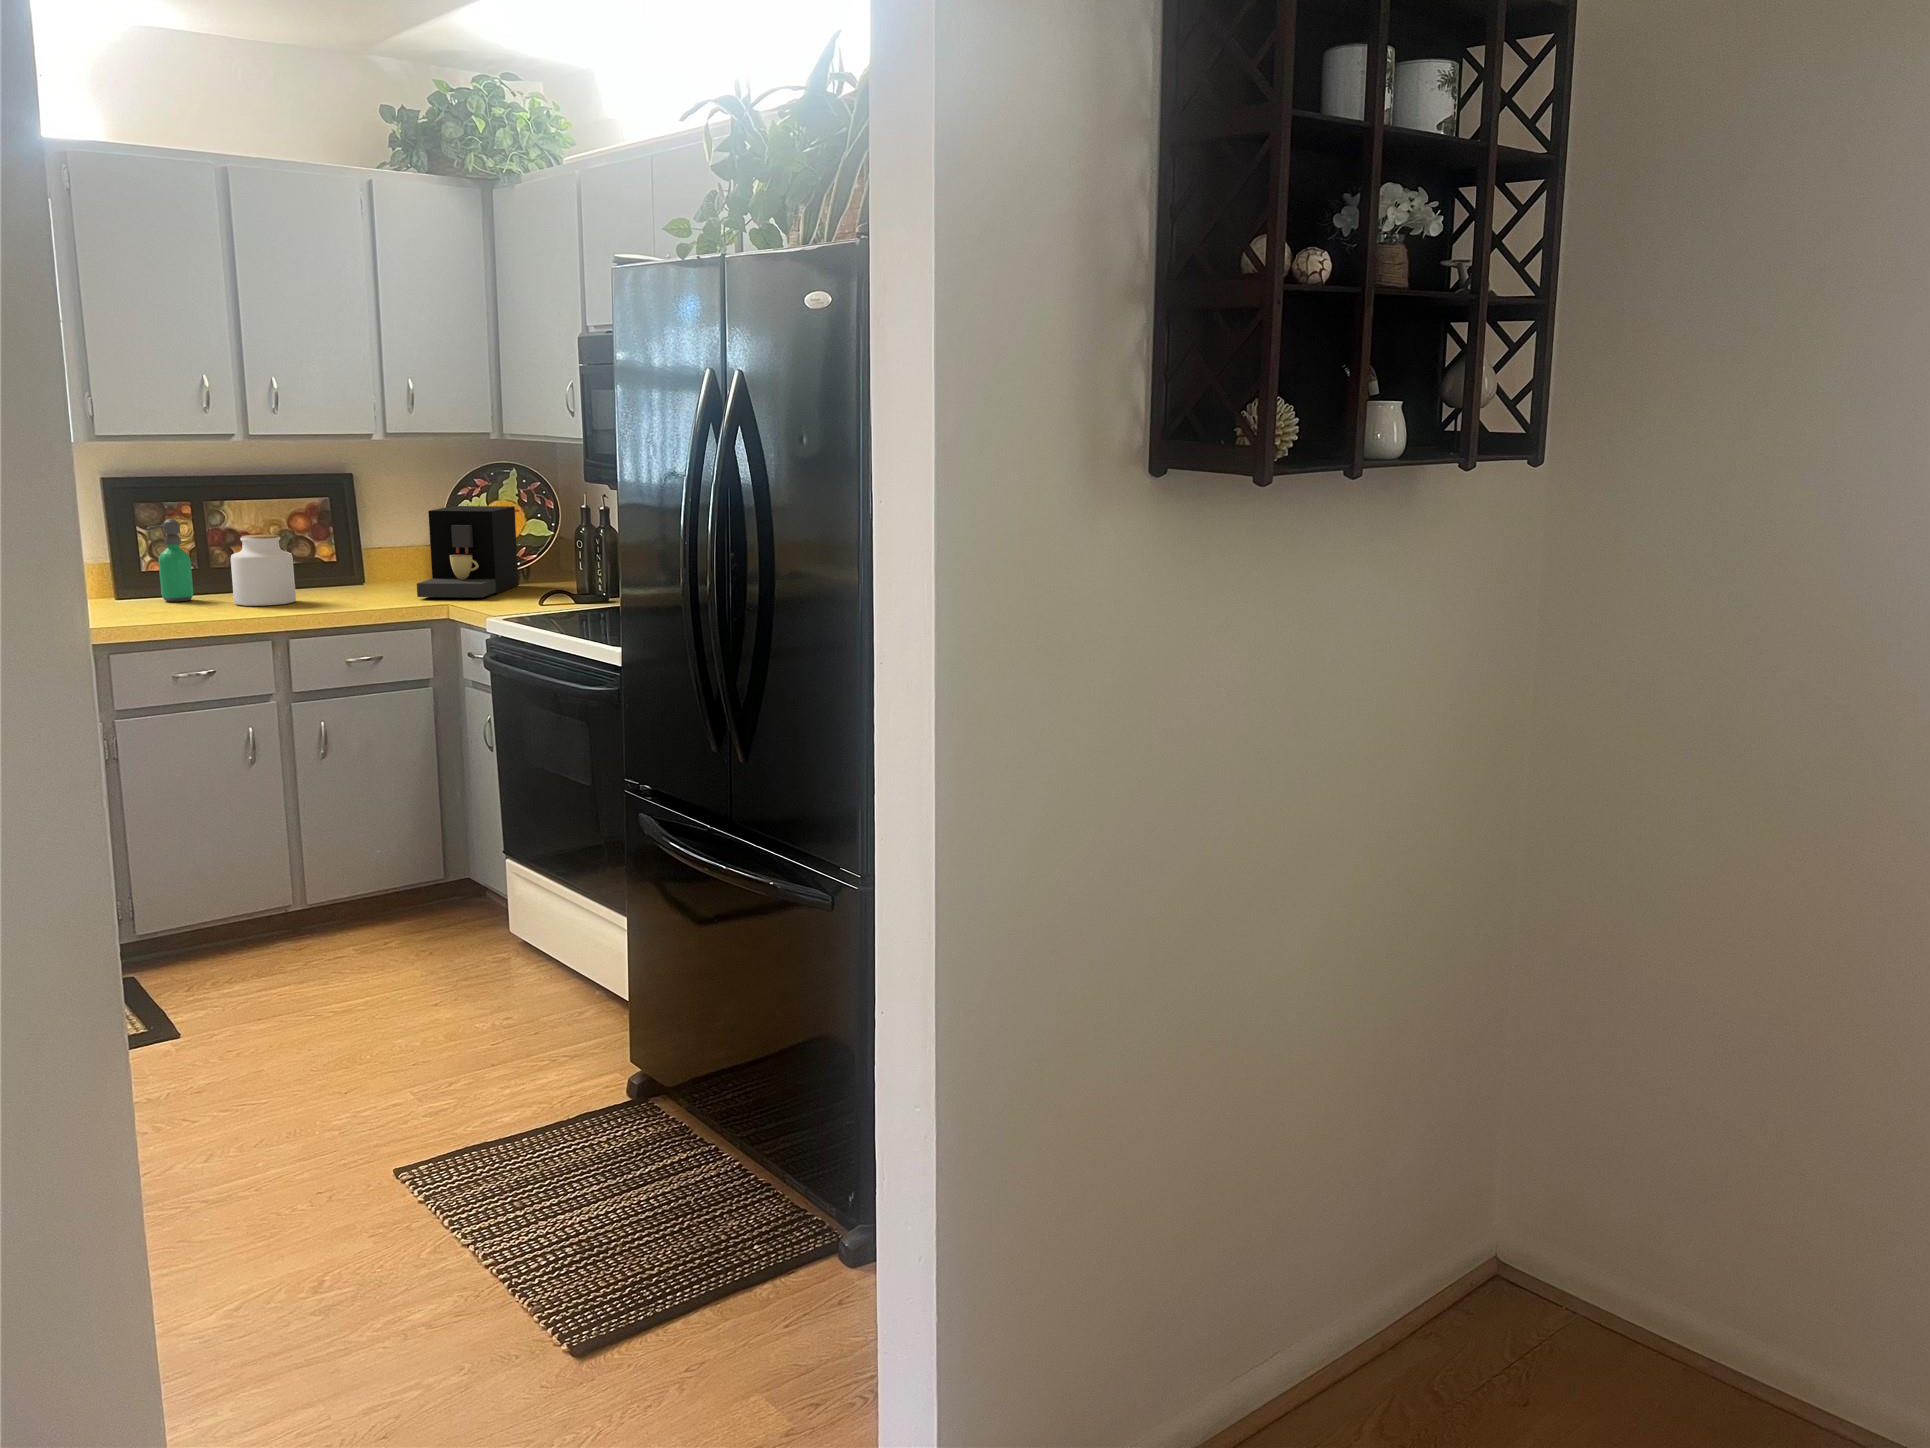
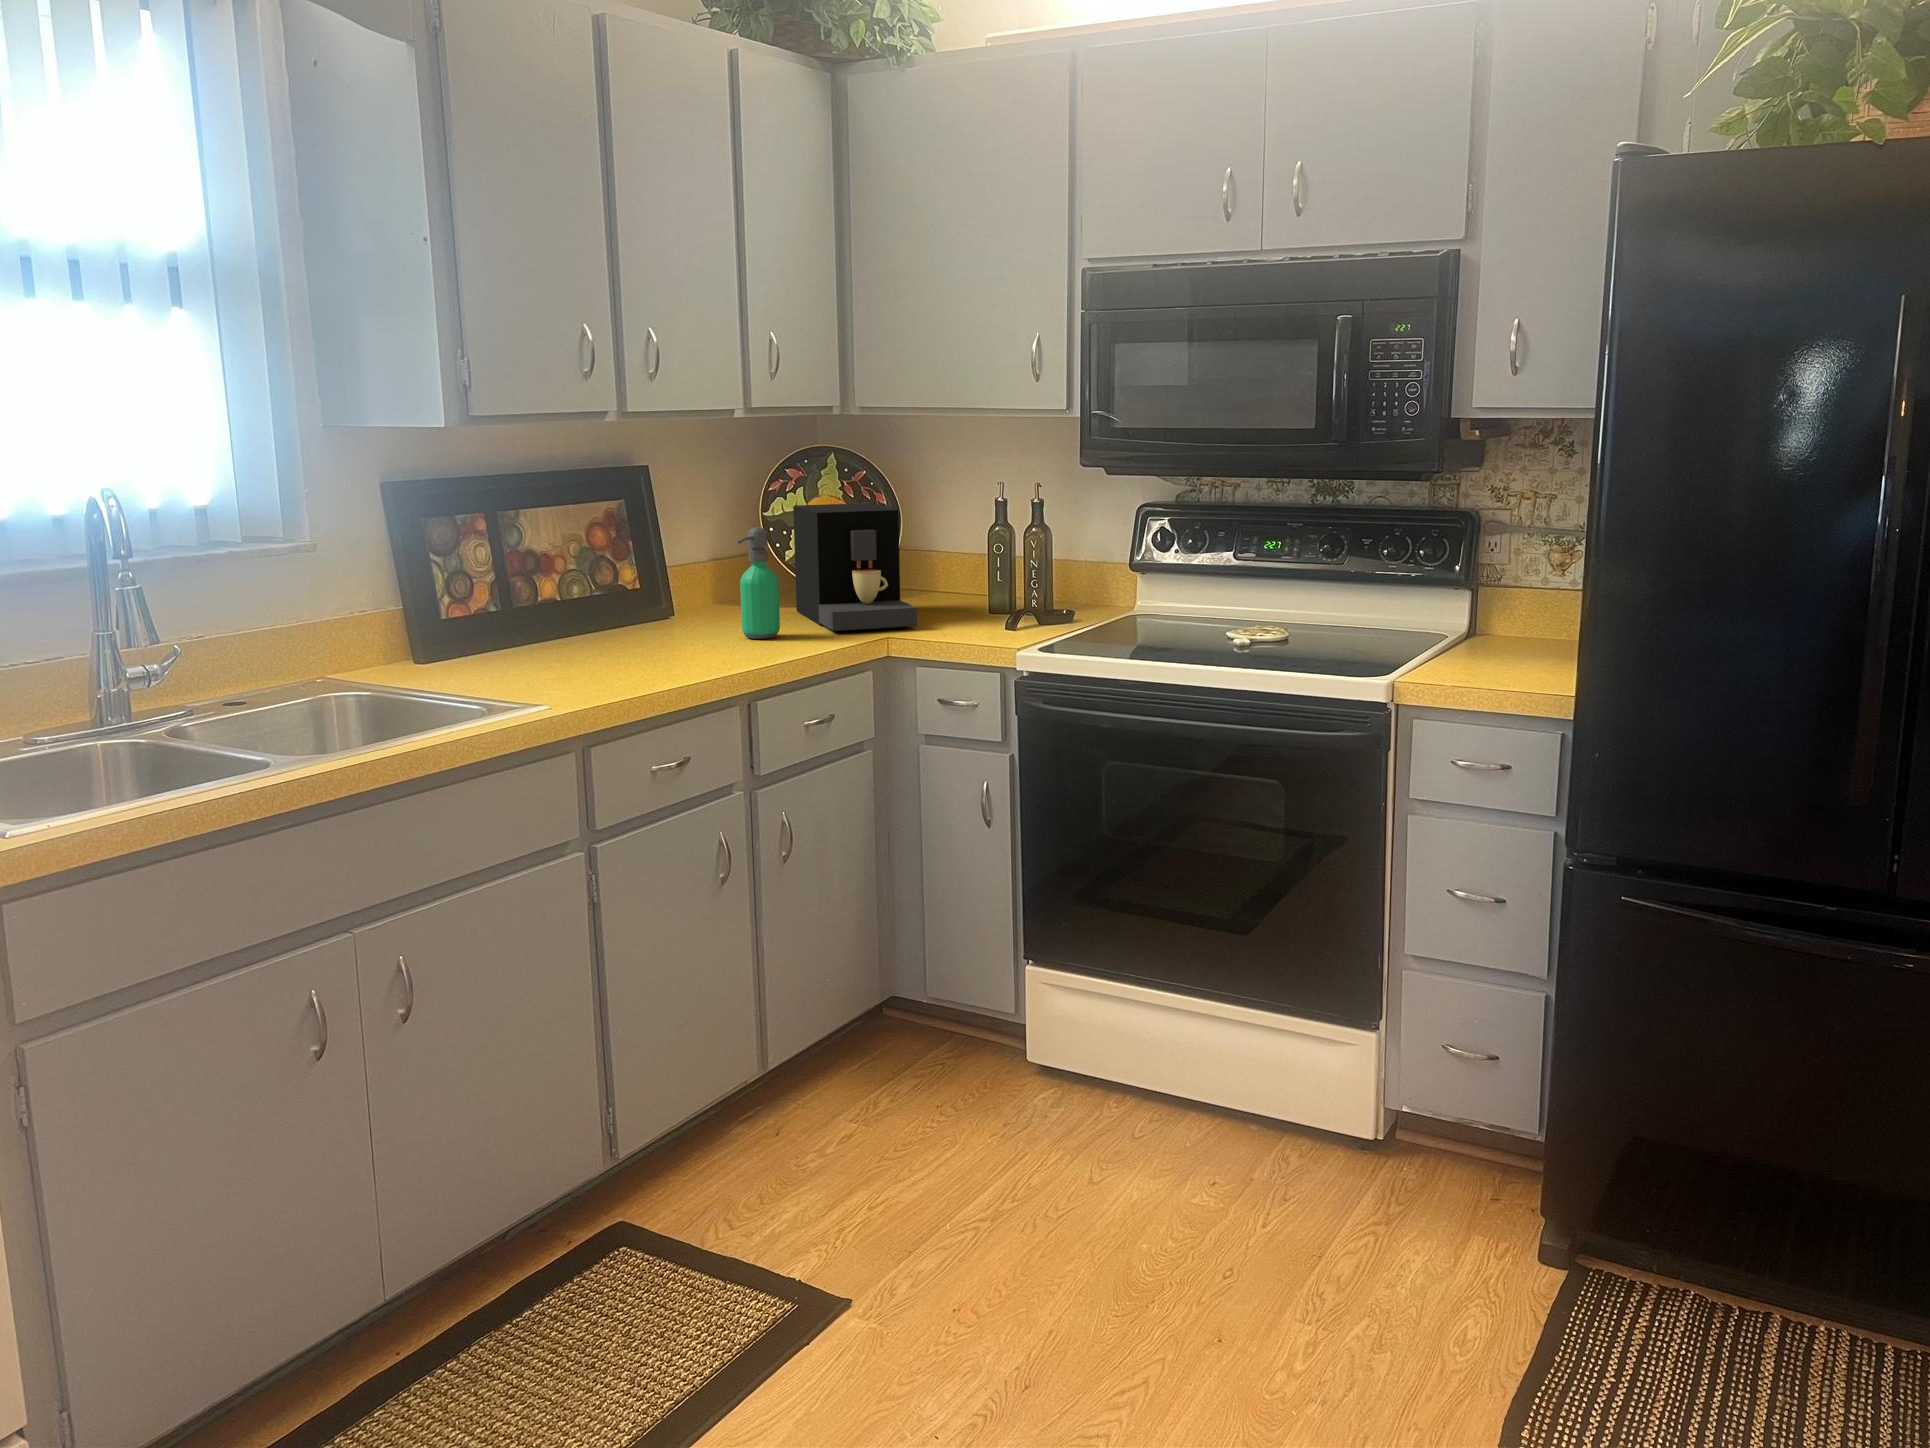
soap dispenser: present [147,519,193,601] -> present [738,527,780,639]
jar: present [231,535,296,606] -> none [608,555,692,658]

